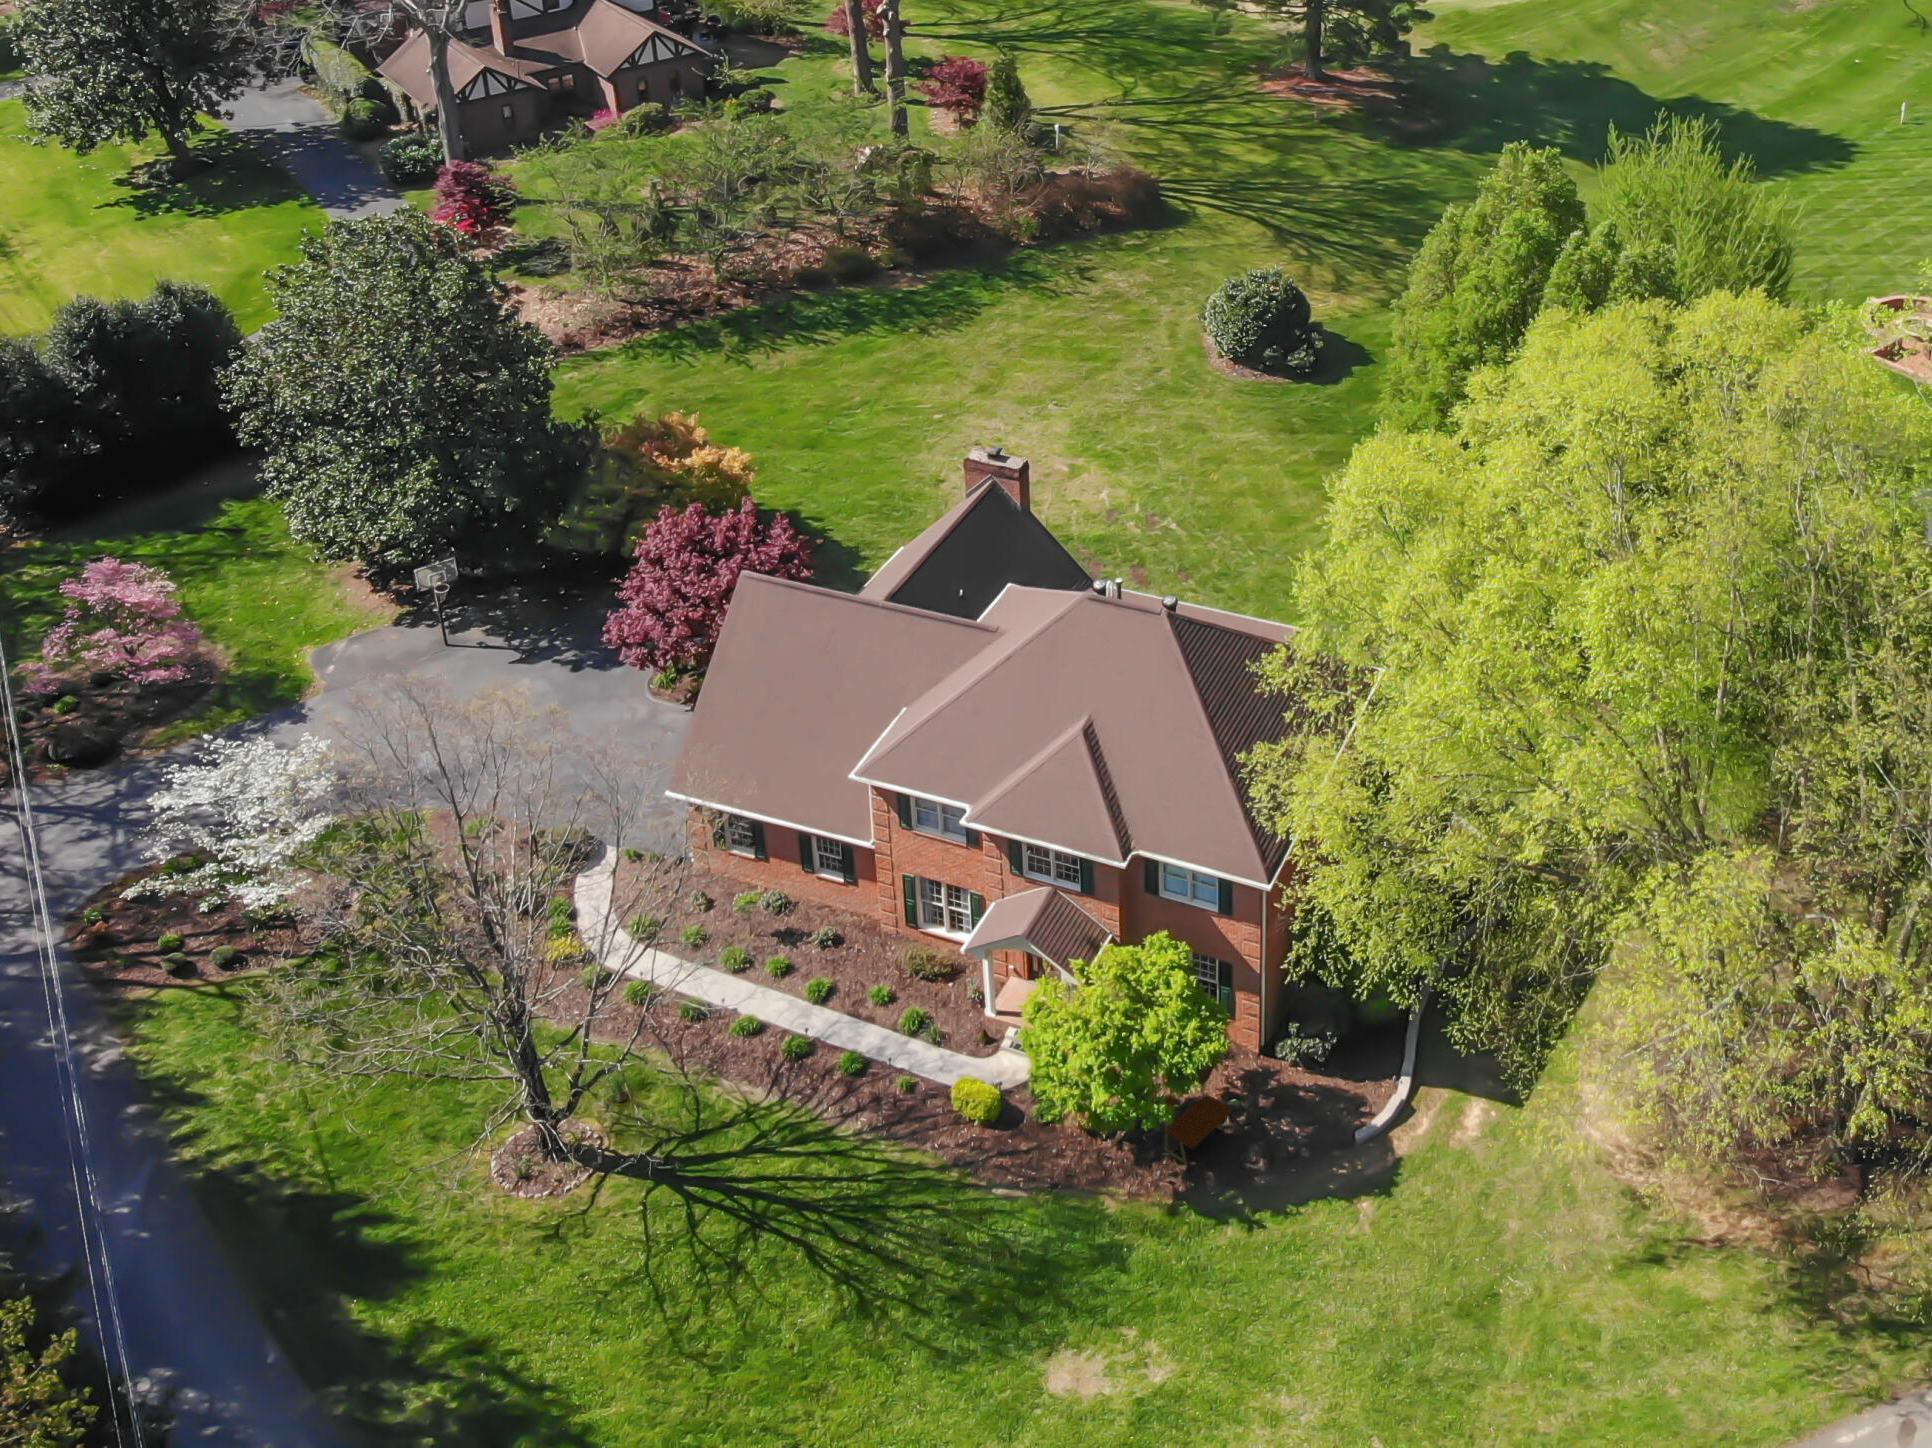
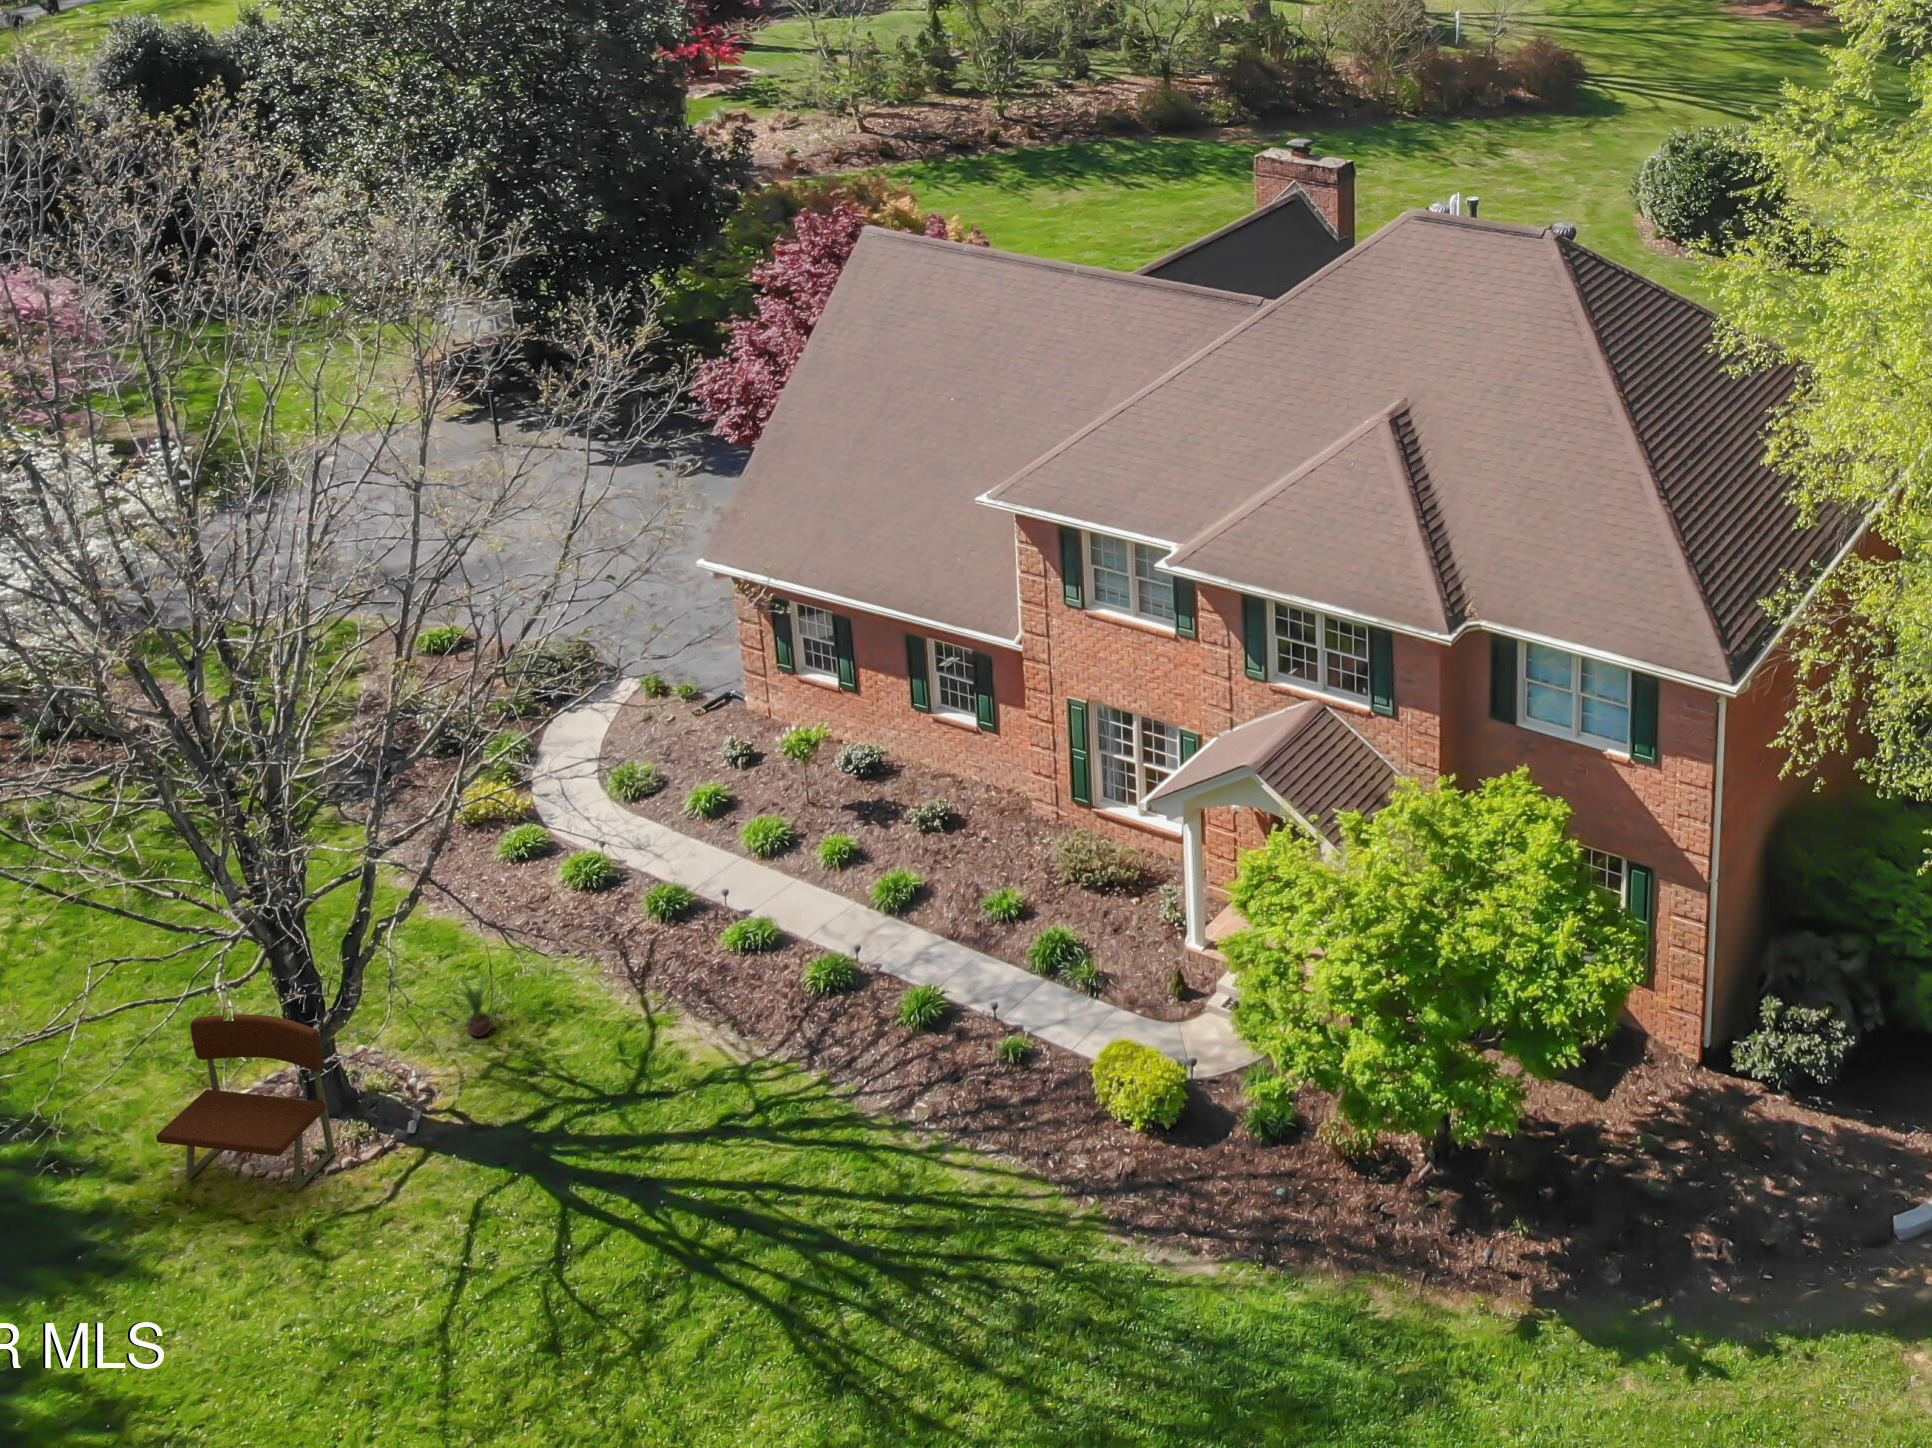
bench: present [1164,1069,1232,1164] -> present [156,1014,337,1192]

